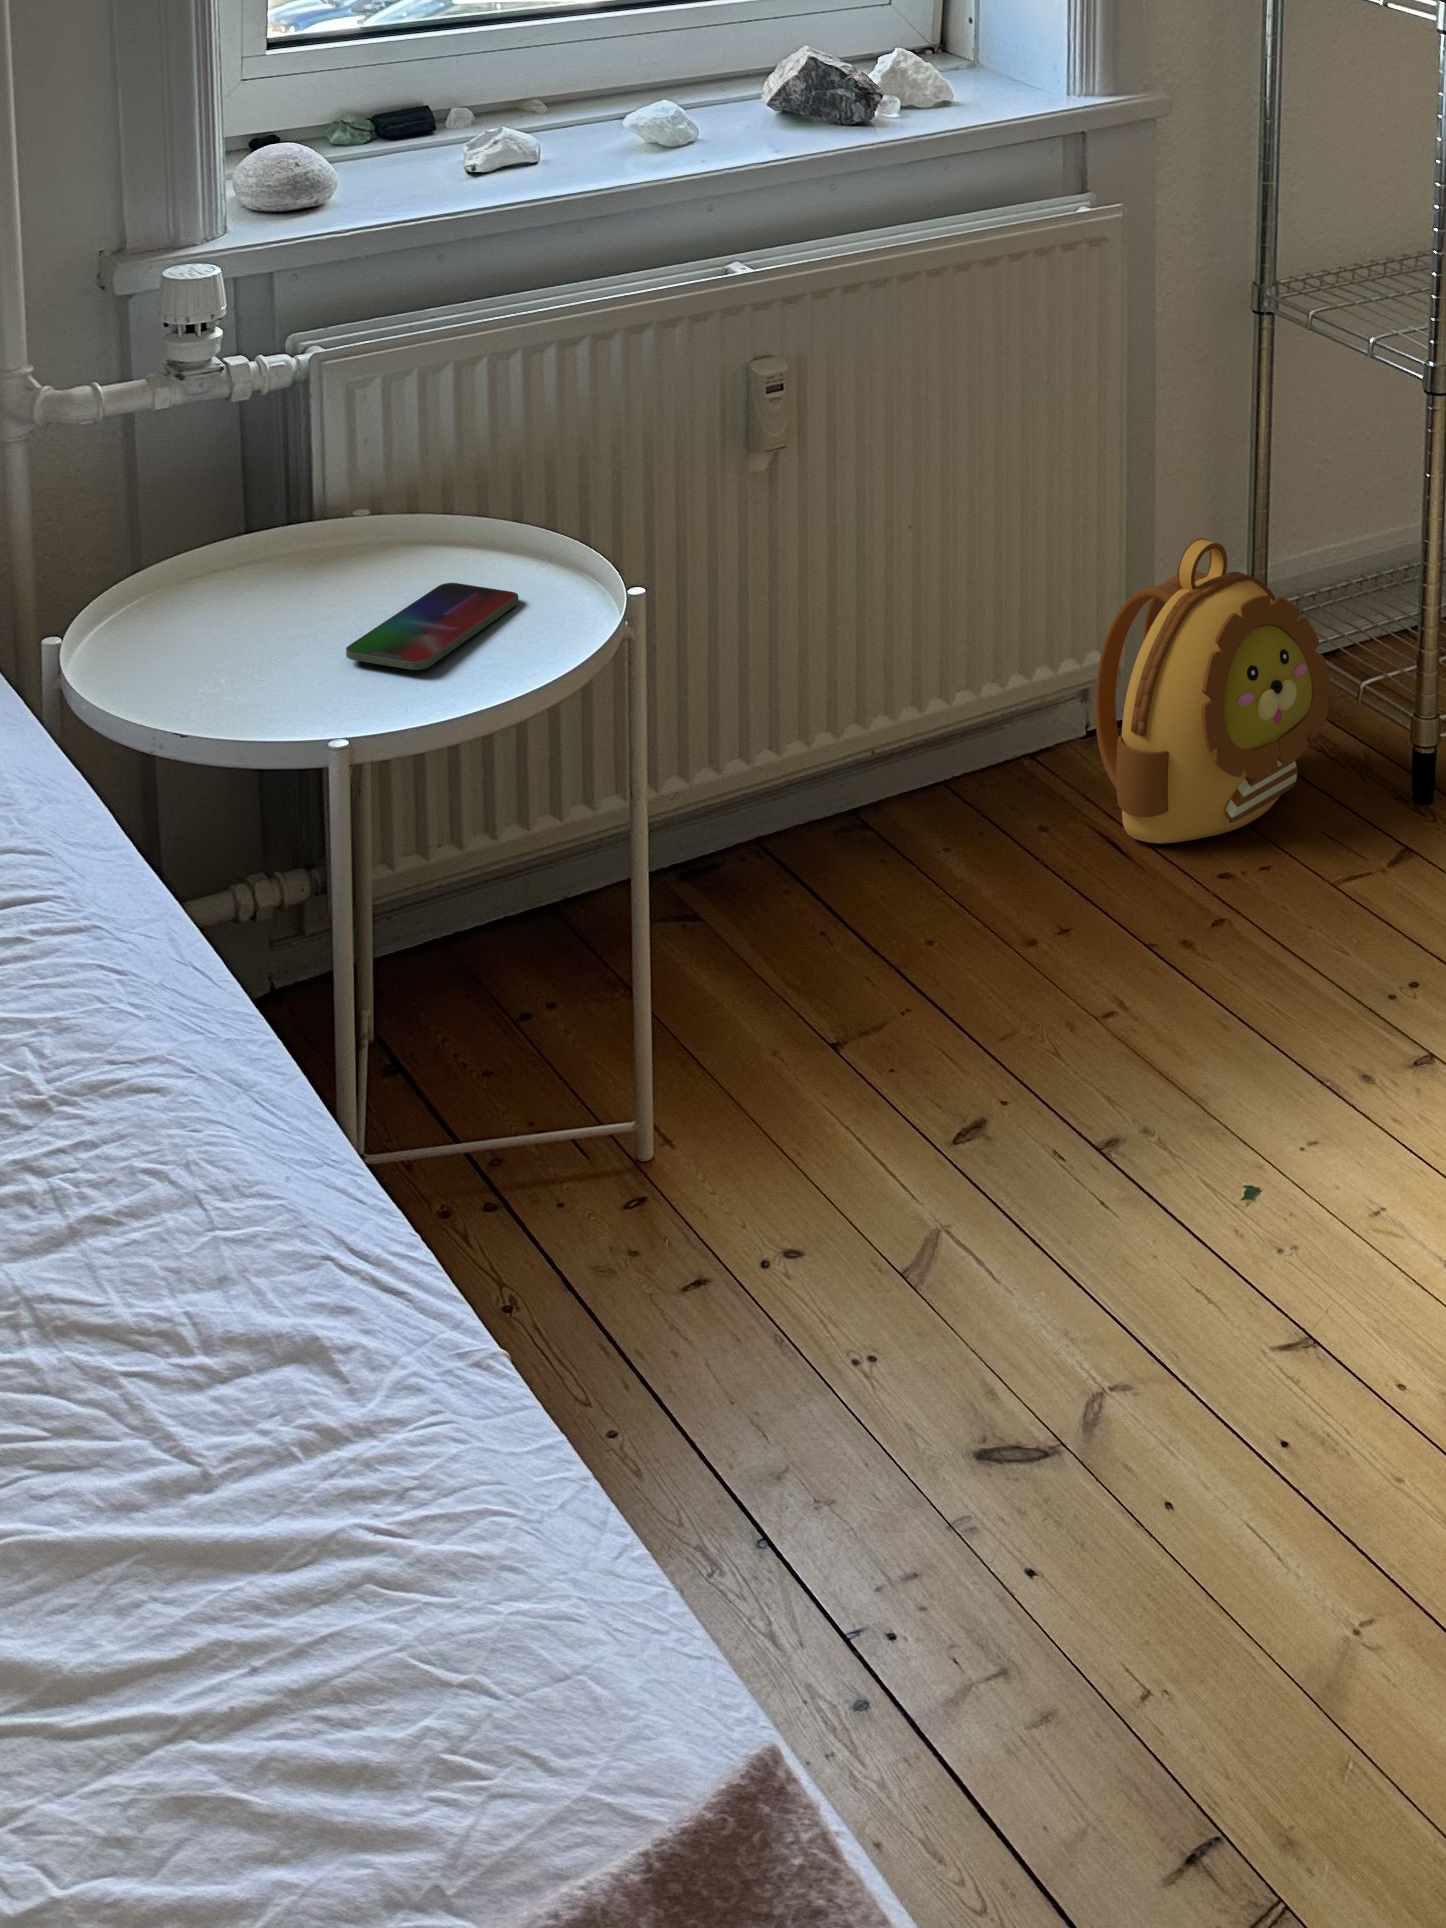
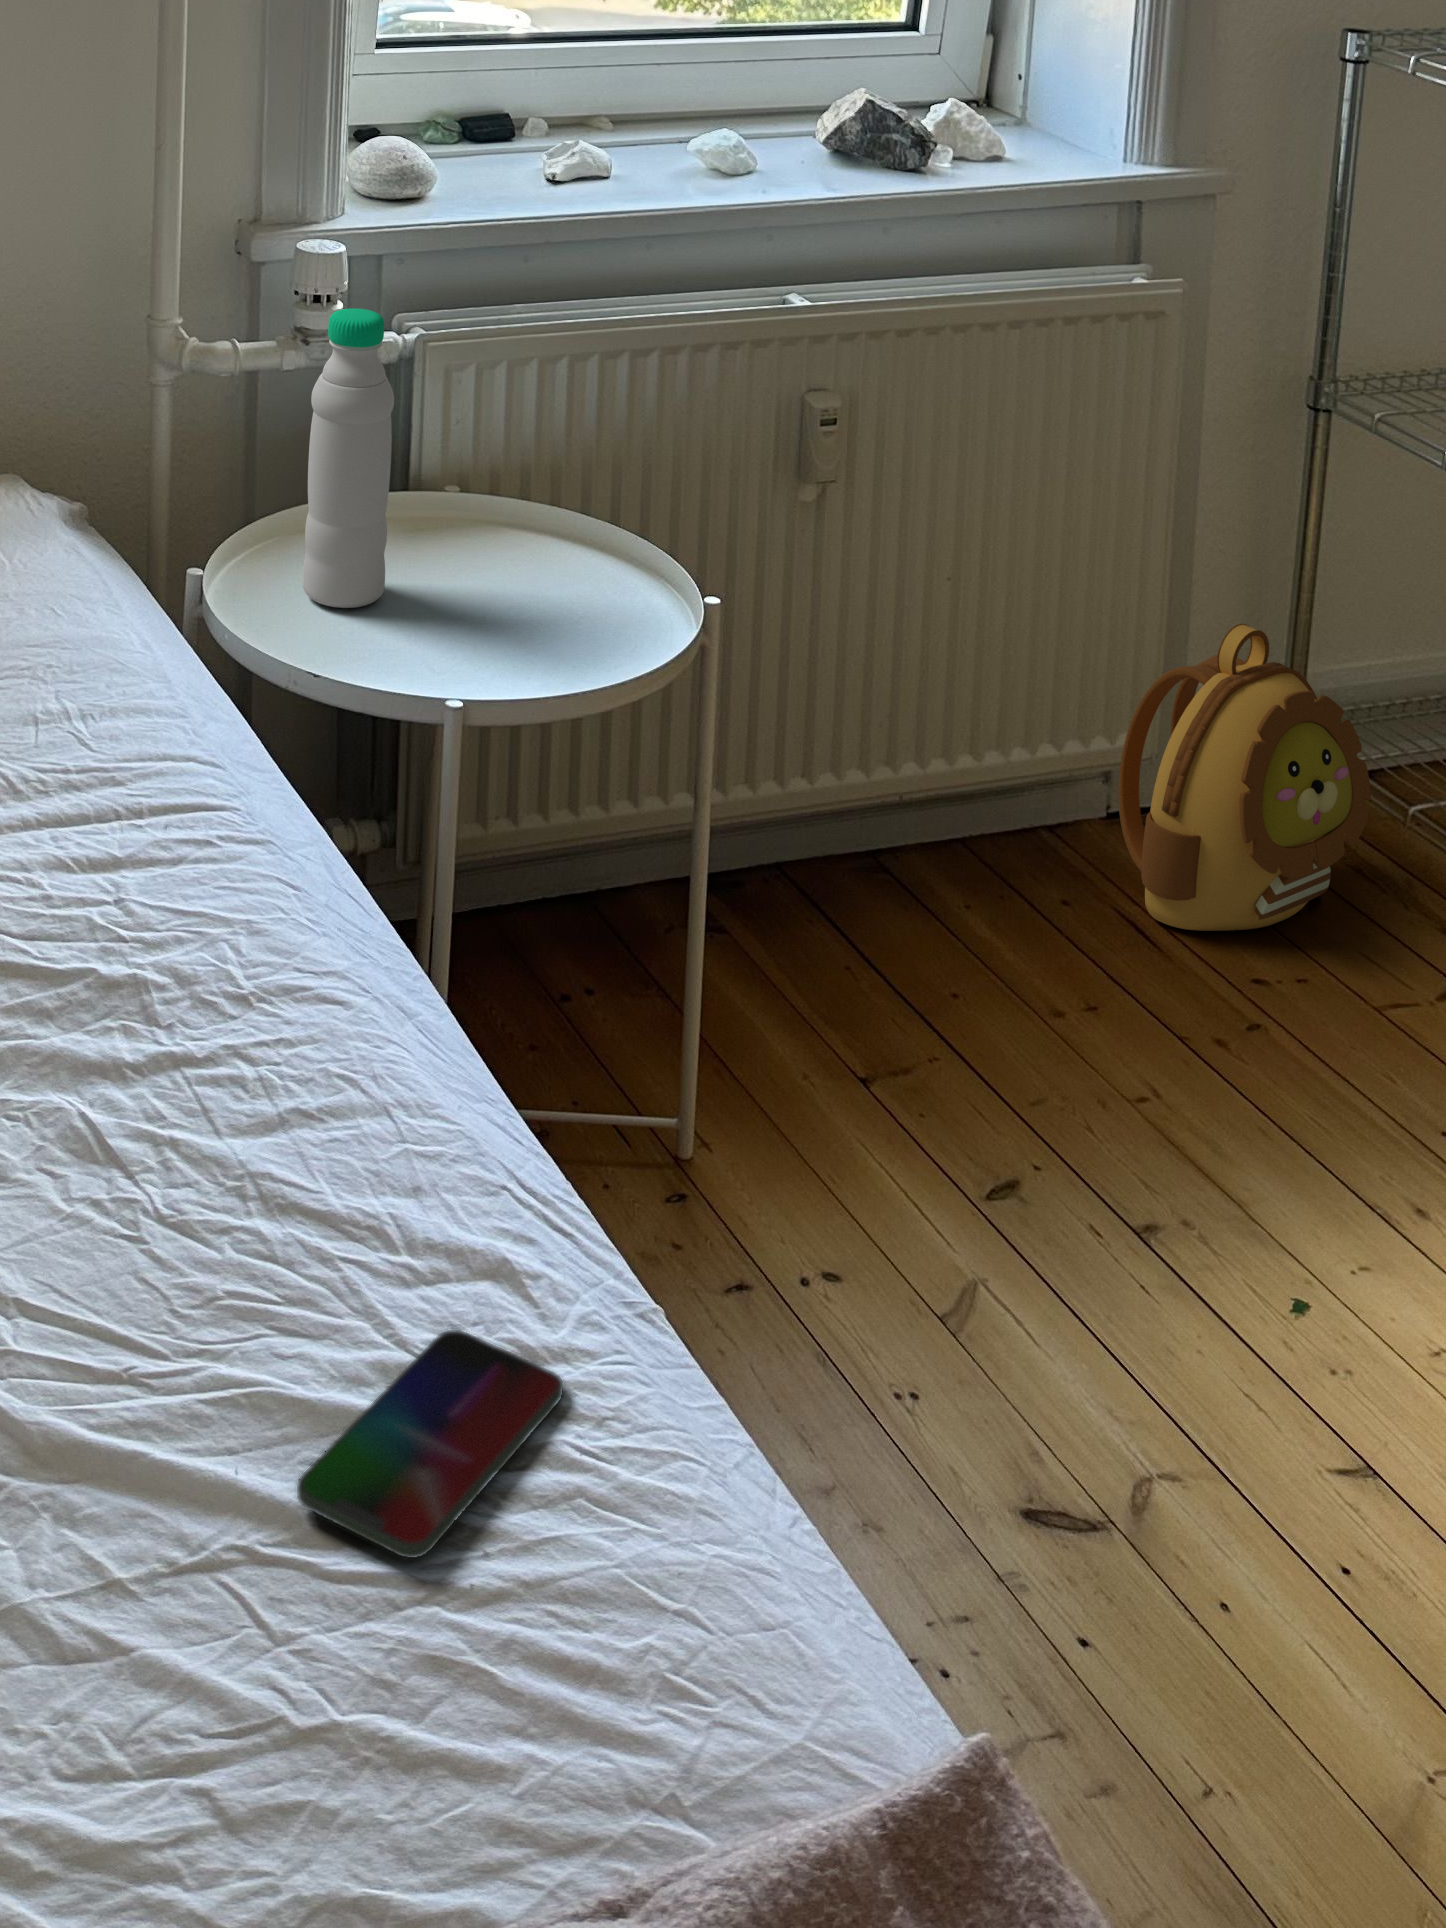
water bottle: none [163,332,264,654] -> present [303,308,394,608]
smartphone: present [346,583,518,670] -> present [297,1330,563,1558]

